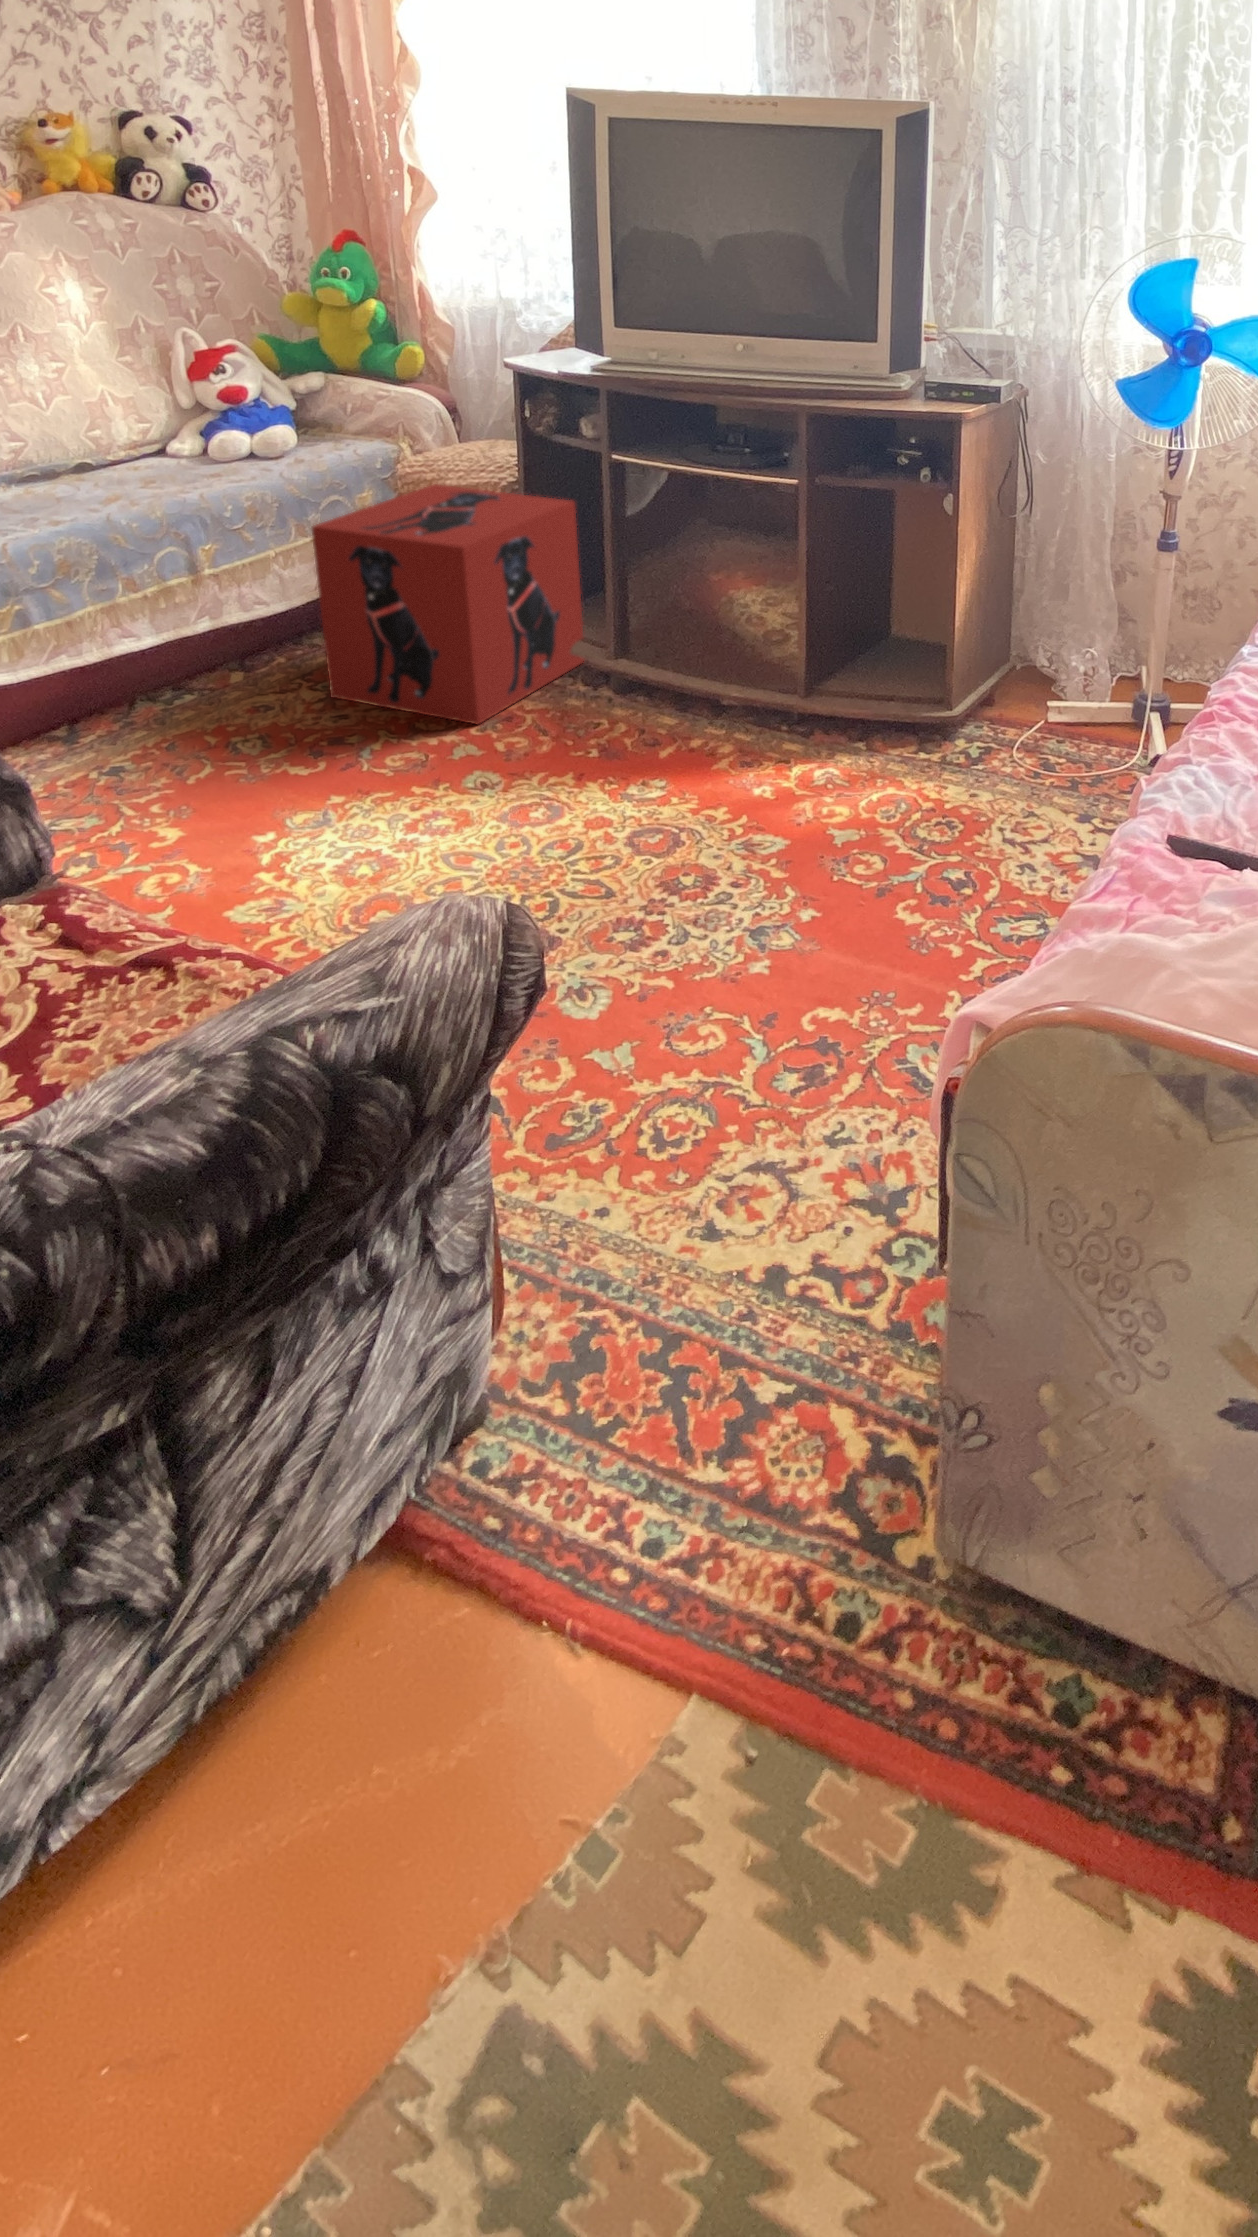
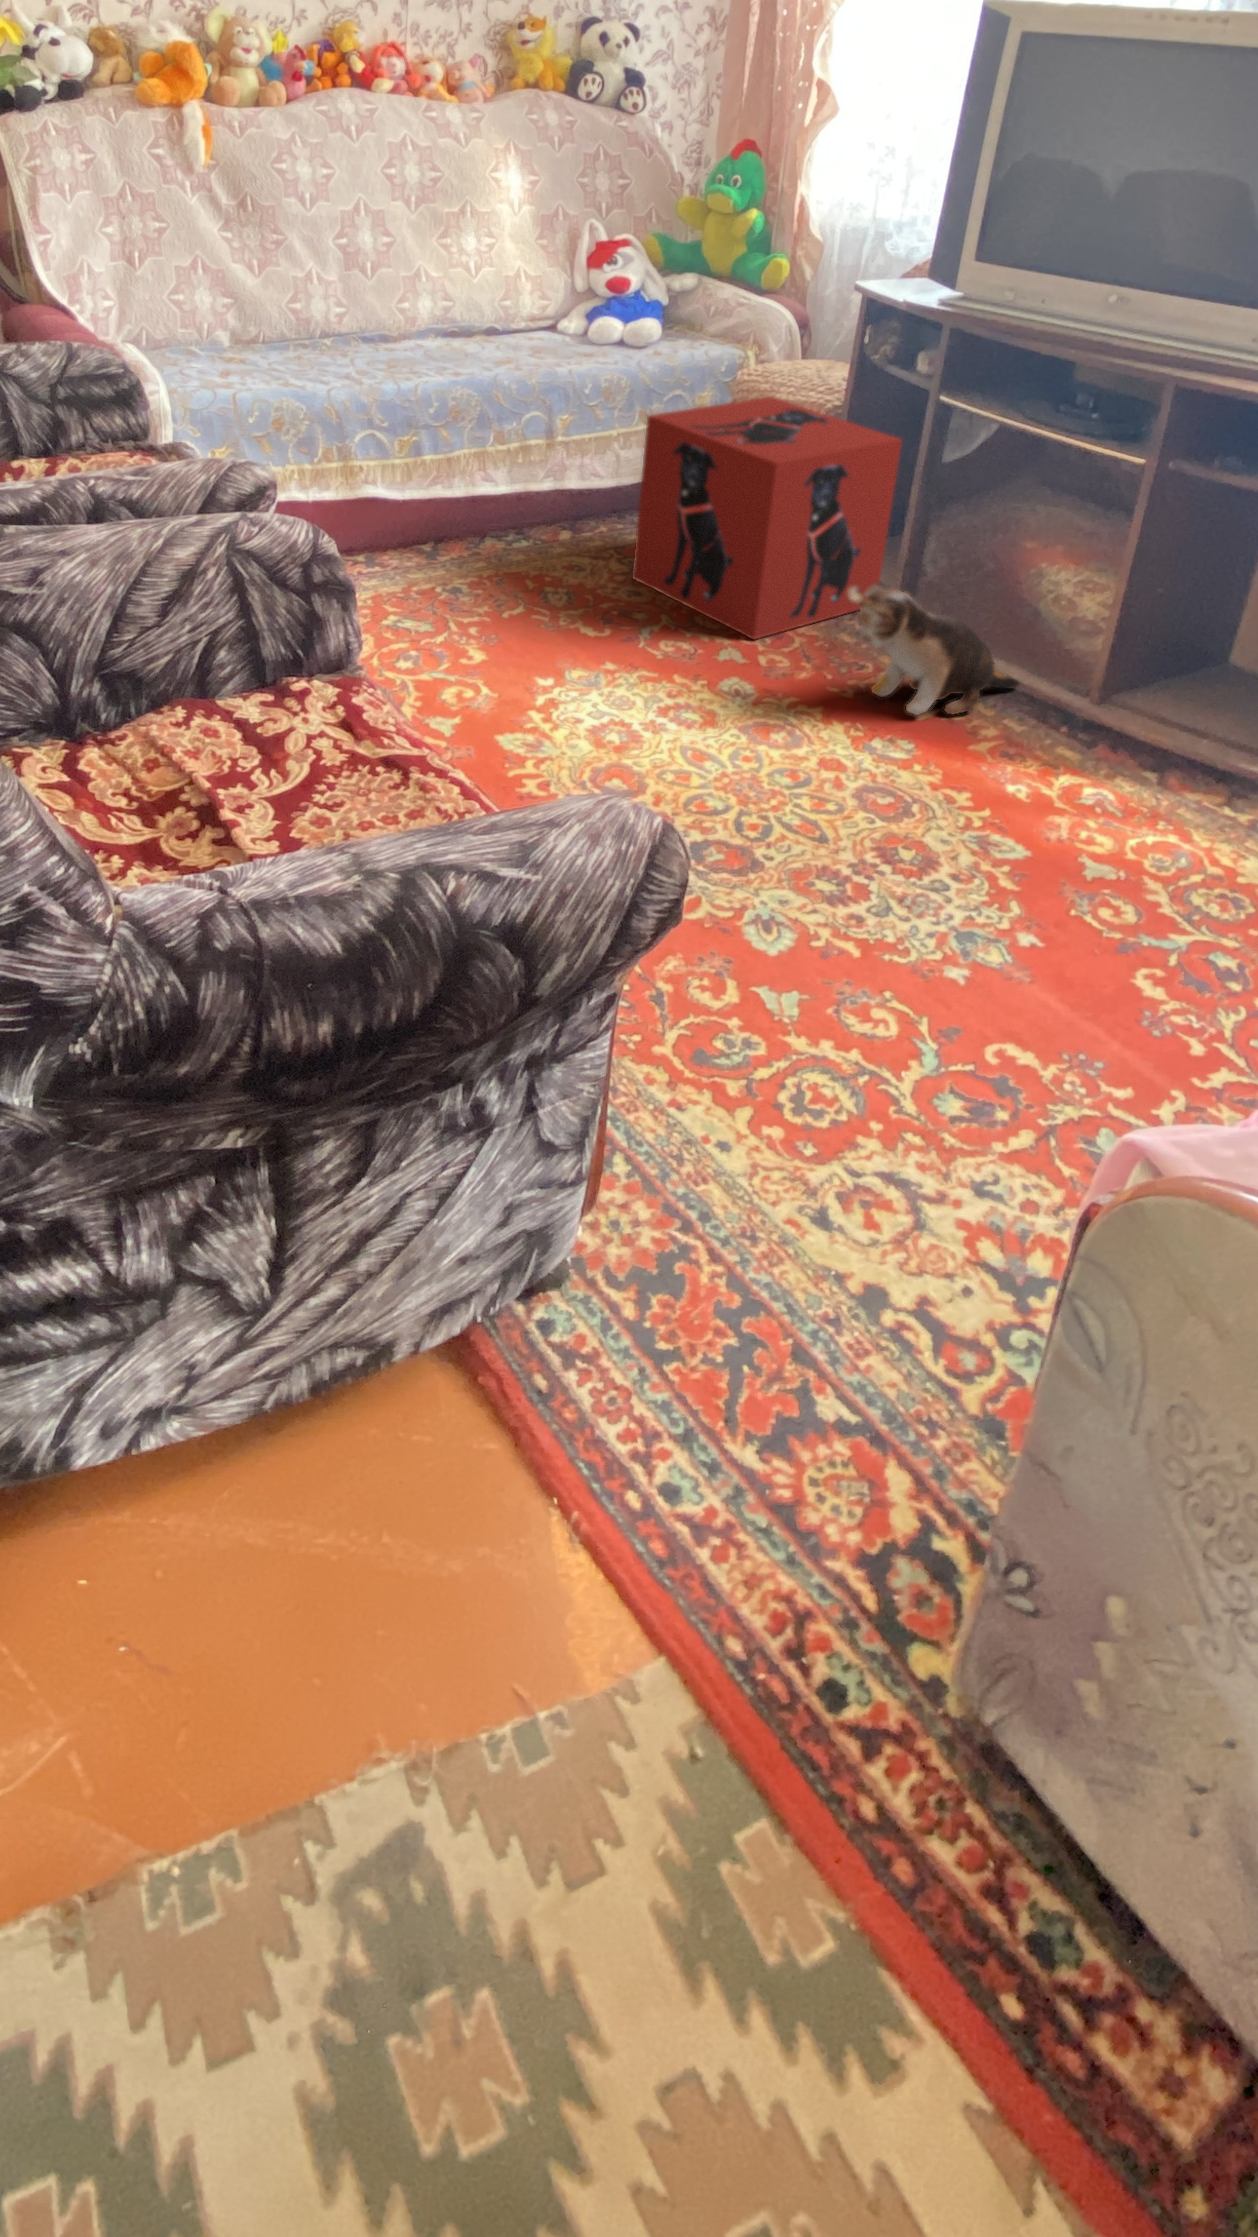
plush toy: none [564,639,732,751] -> present [848,586,1019,715]

